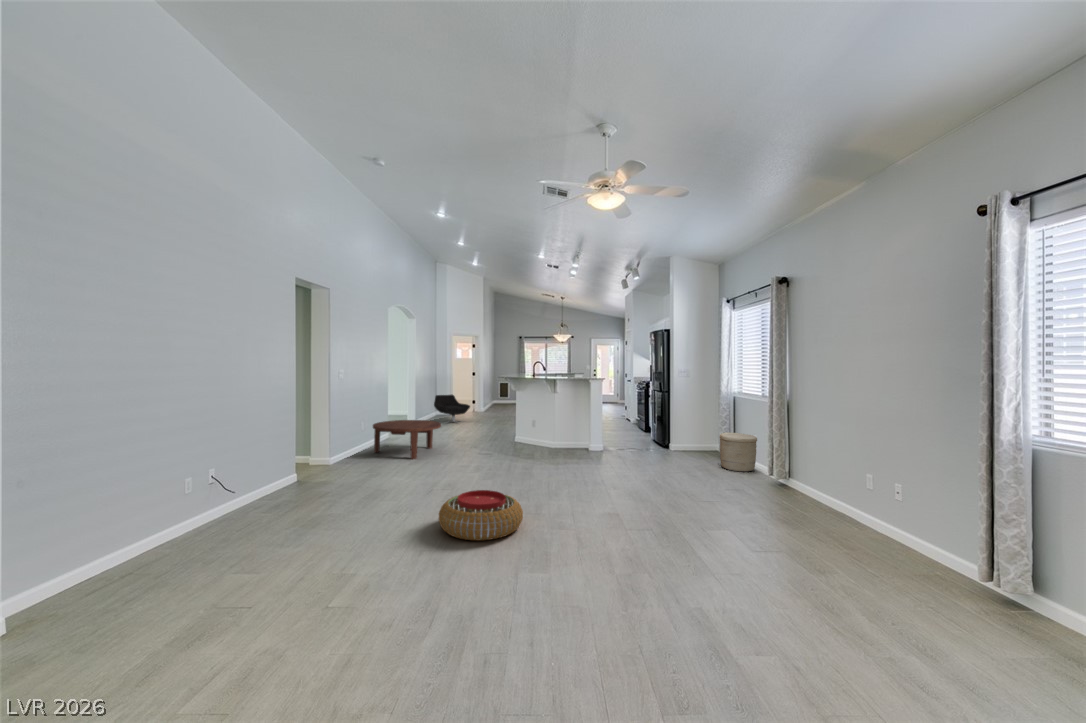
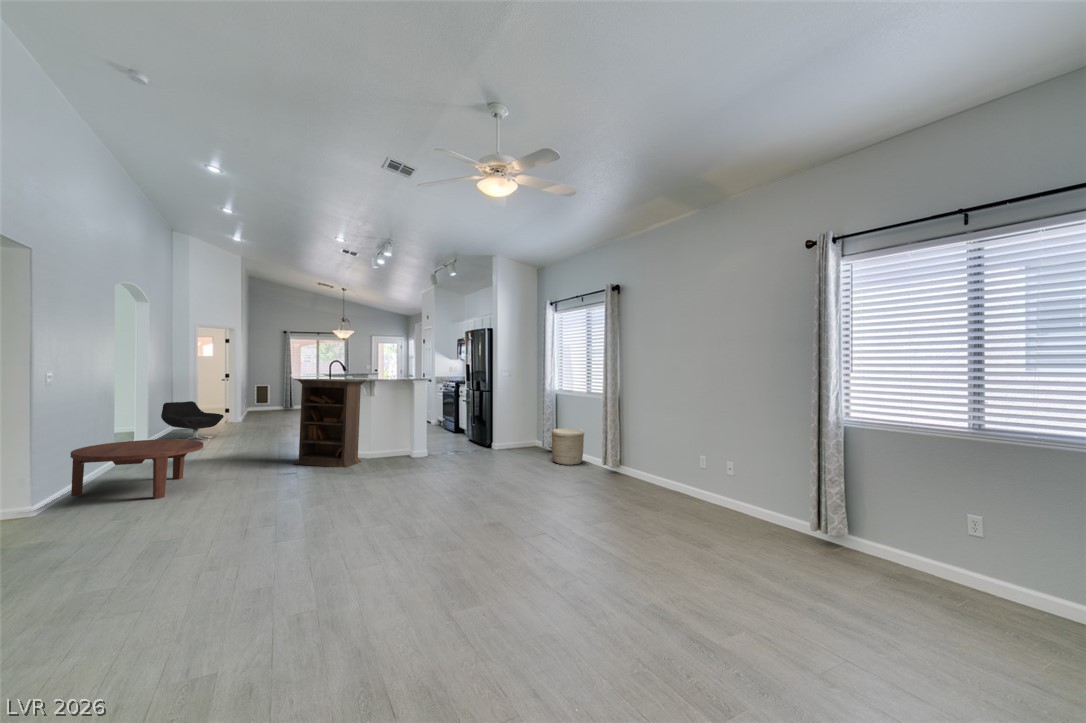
bookcase: none [500,379,552,452] -> present [293,379,366,468]
pouf: present [439,490,523,541] -> none [279,528,406,606]

